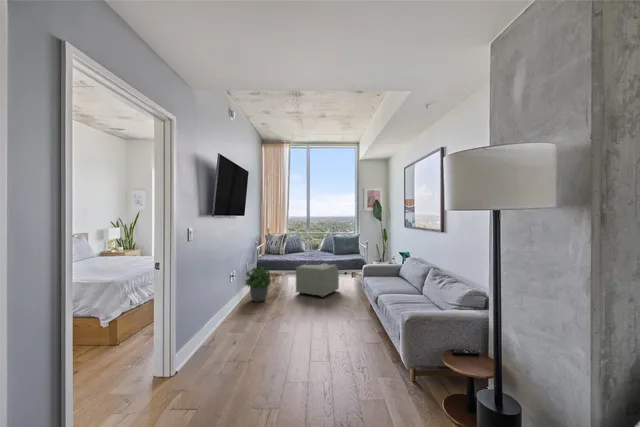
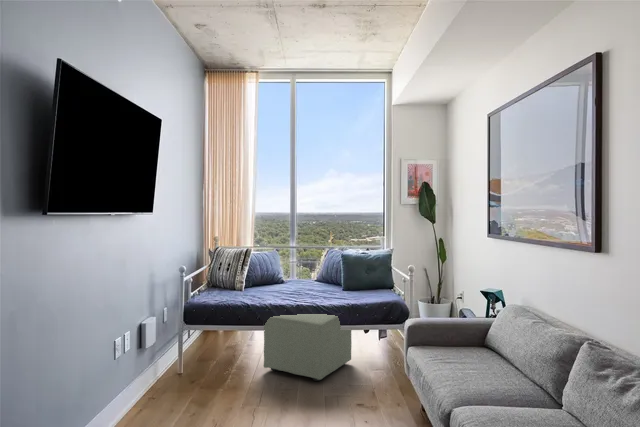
potted plant: present [245,267,274,302] -> none [154,316,218,391]

